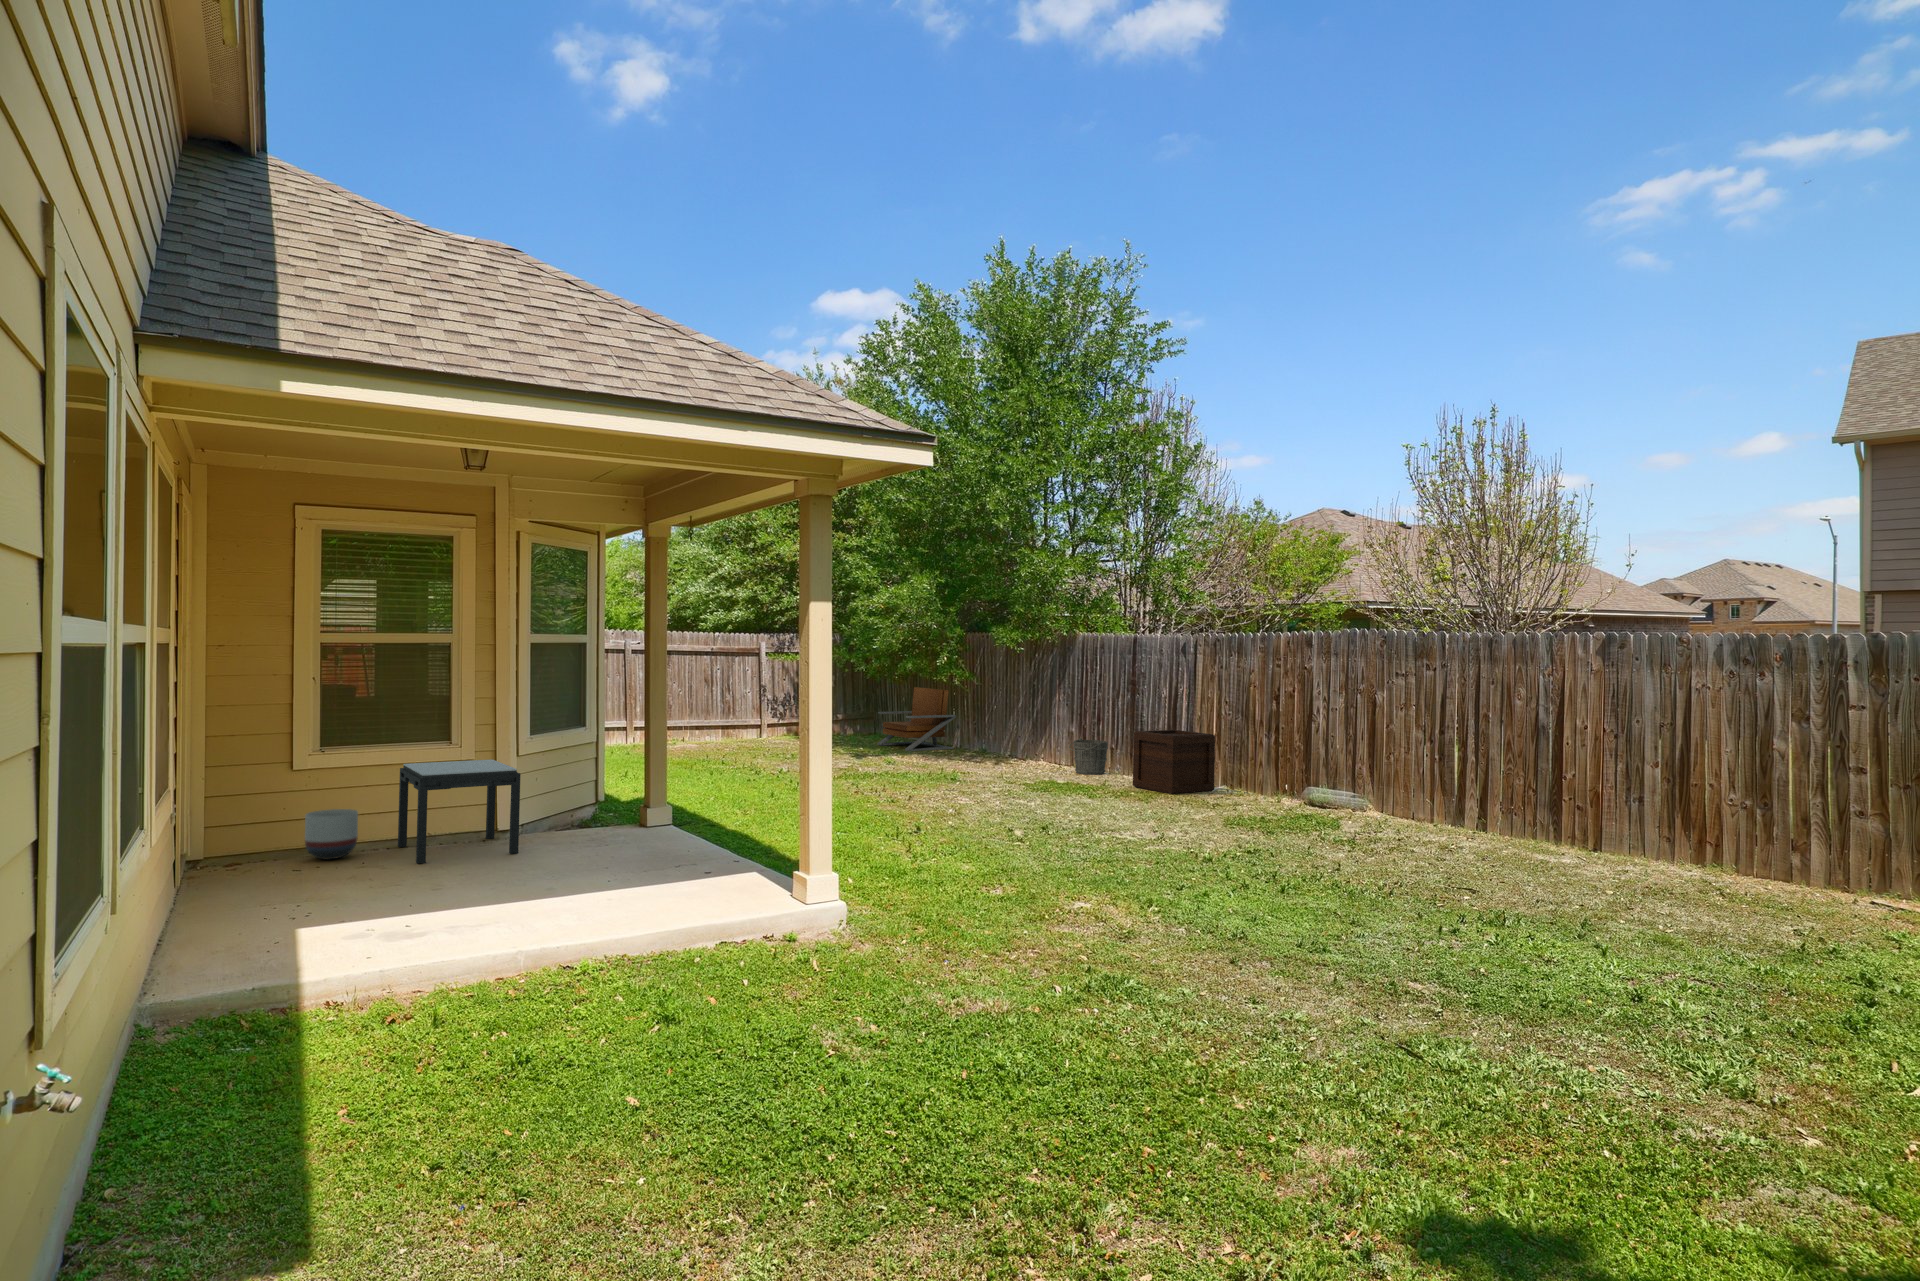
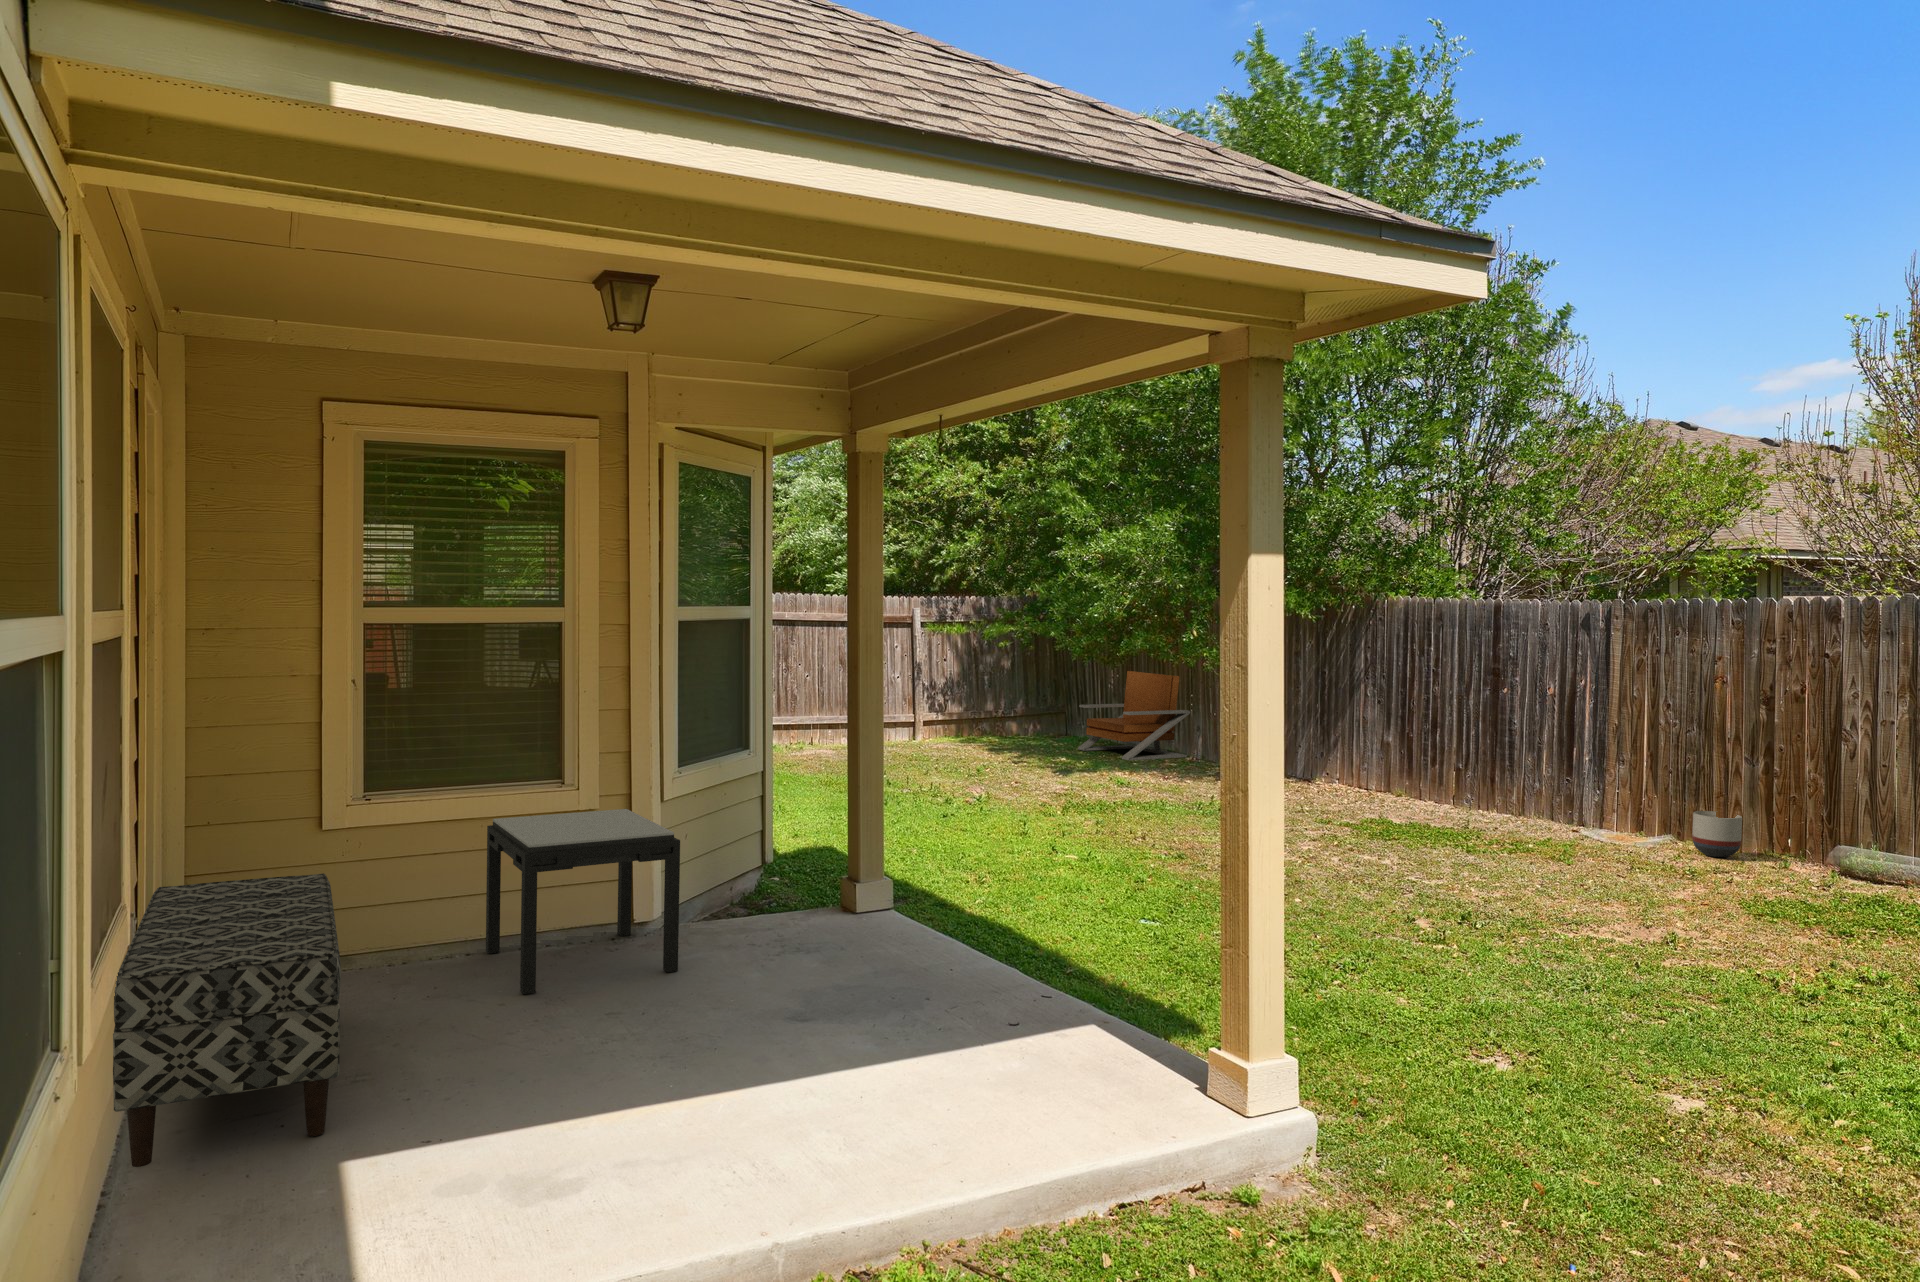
wooden crate: present [1133,730,1215,794] -> none [1511,743,1648,844]
bucket: present [1069,738,1108,775] -> none [1388,750,1448,805]
bench: none [174,789,302,927] -> present [113,873,341,1167]
planter: present [305,809,358,859] -> present [1692,811,1742,857]

